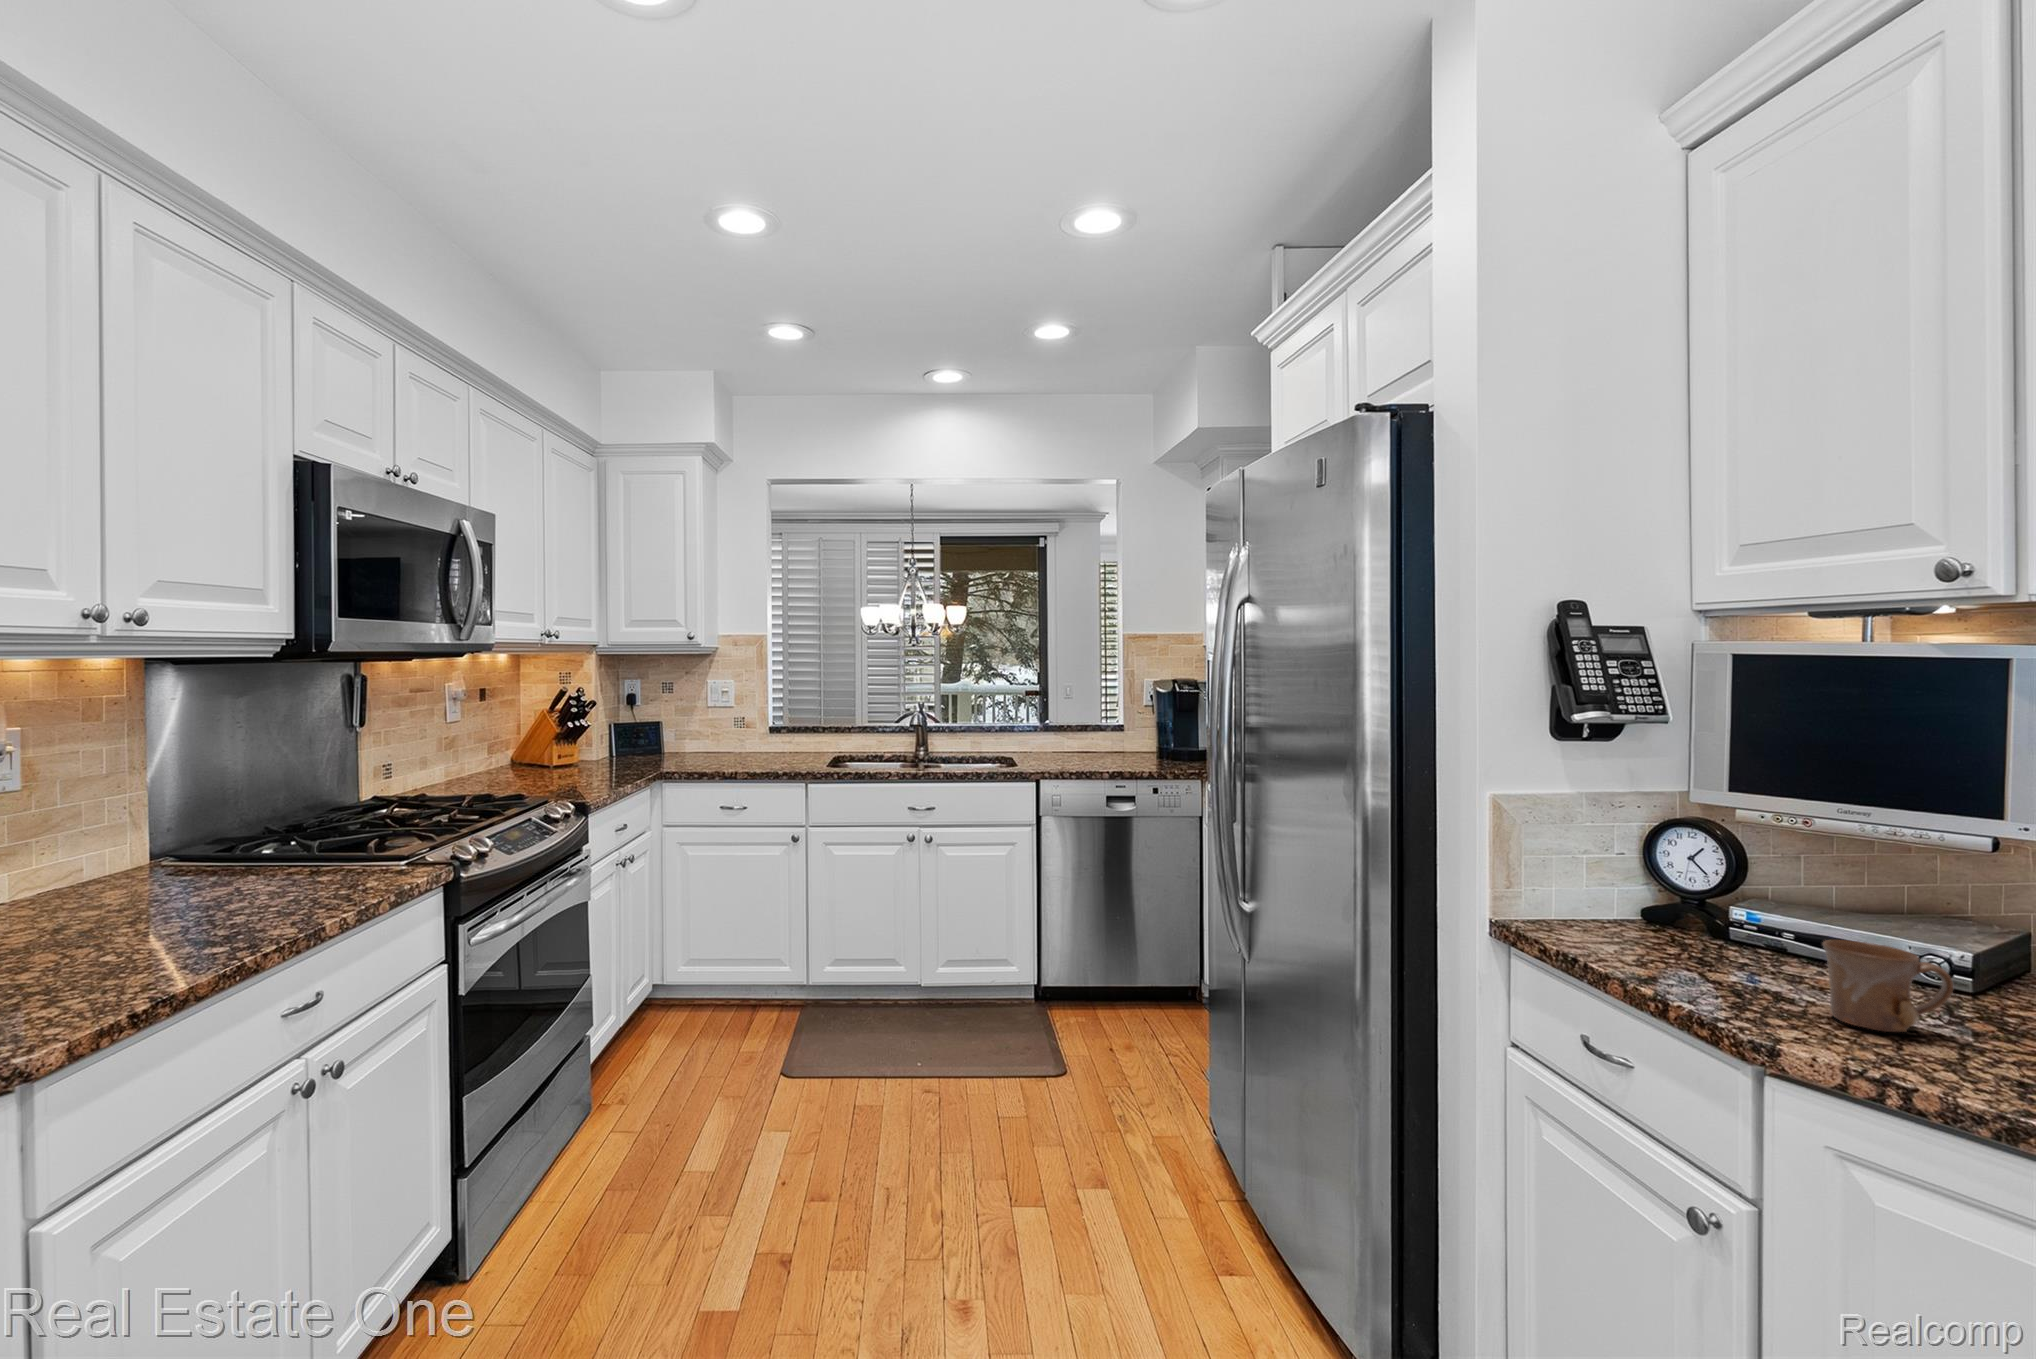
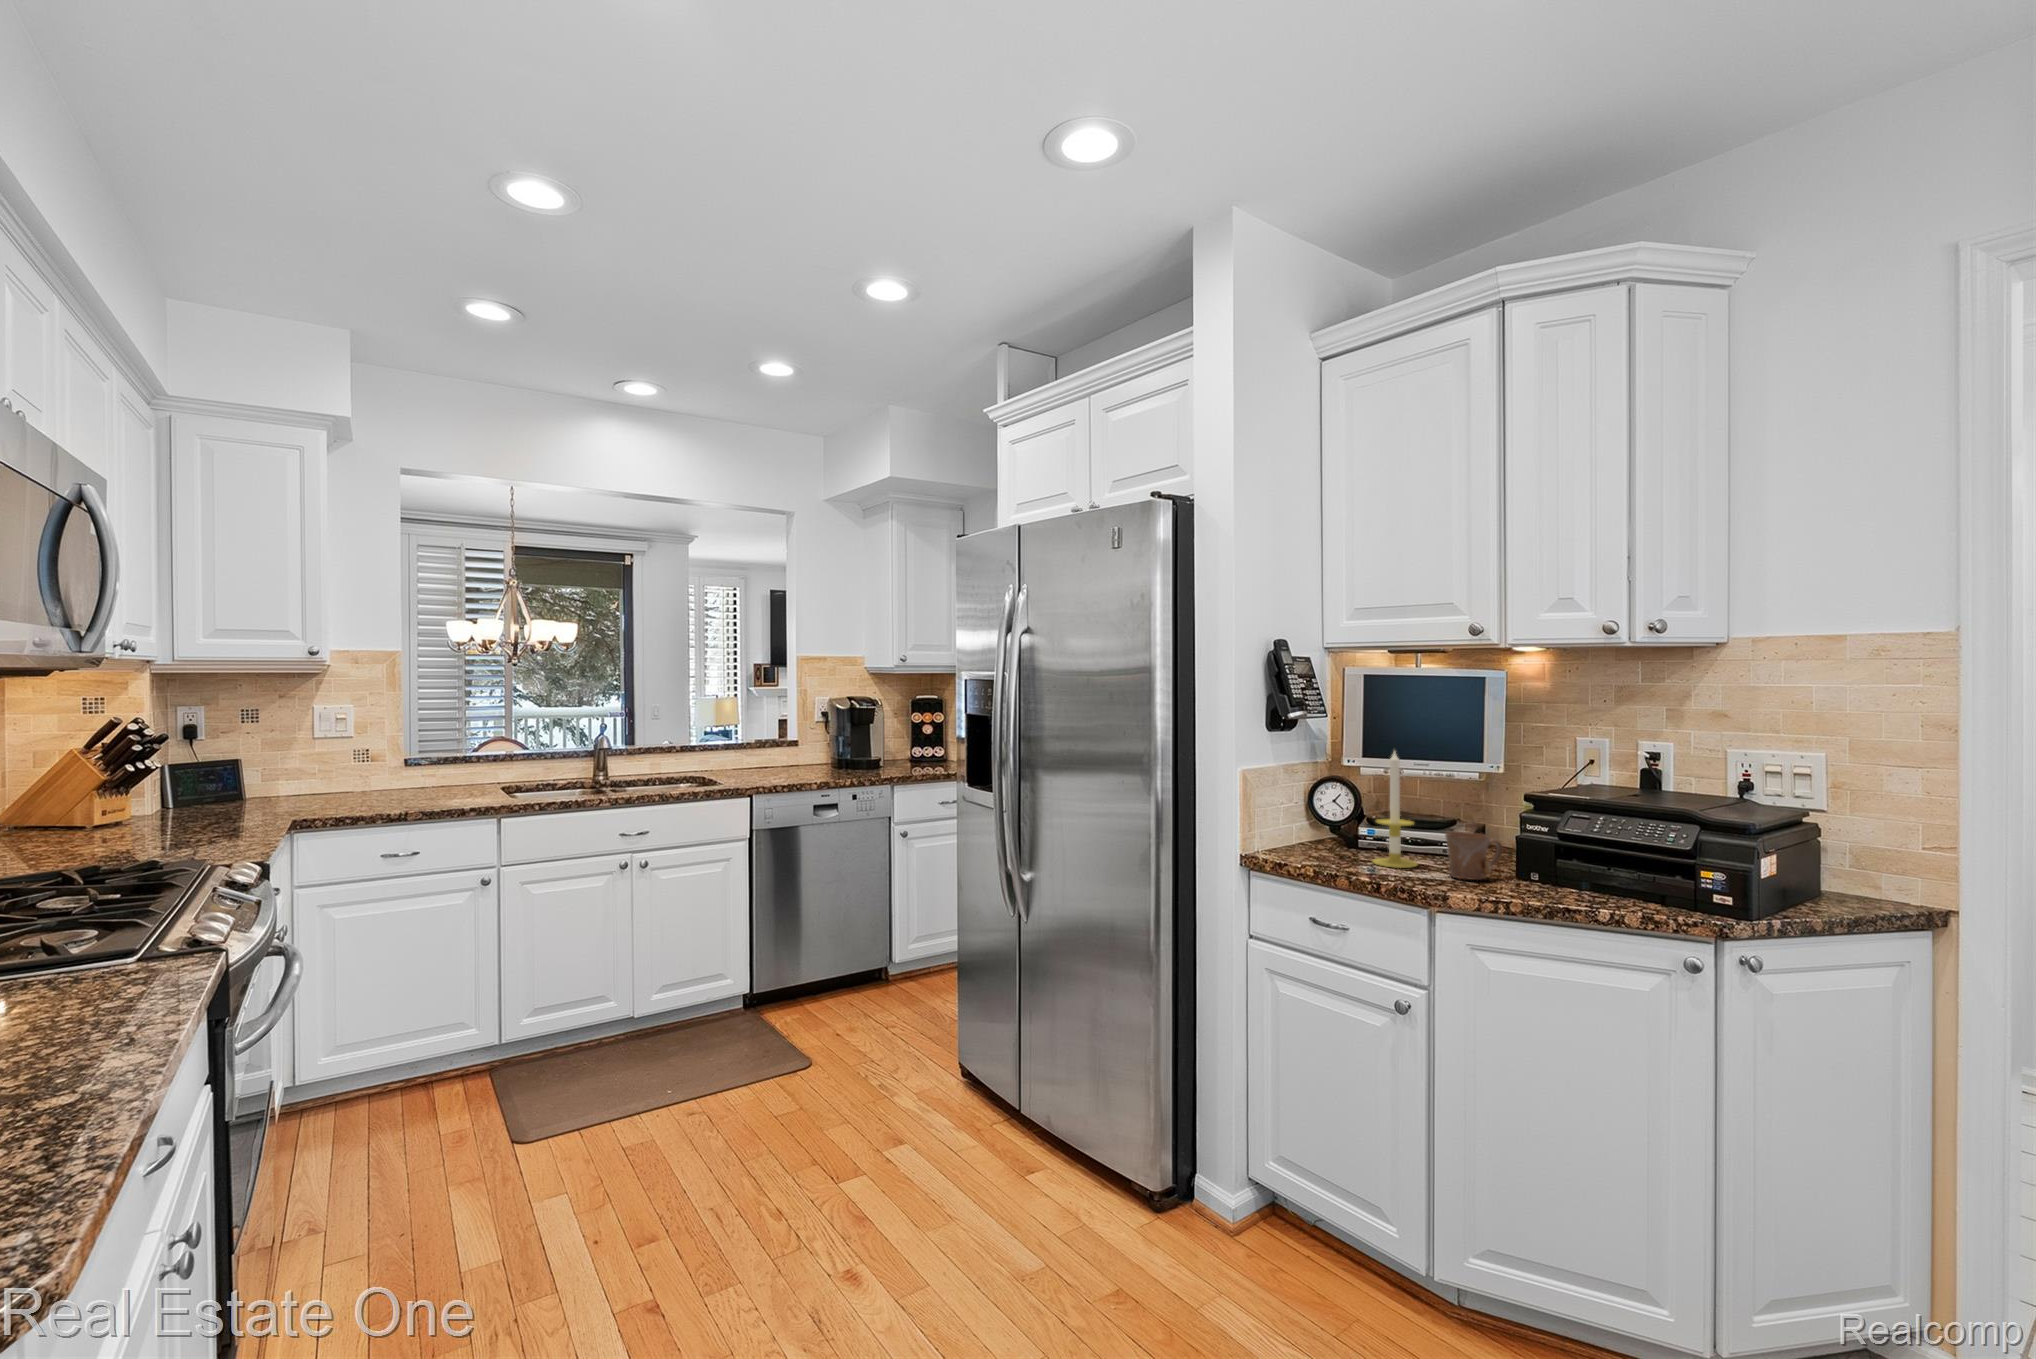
candle: none [1700,789,1788,985] -> present [1373,751,1418,868]

